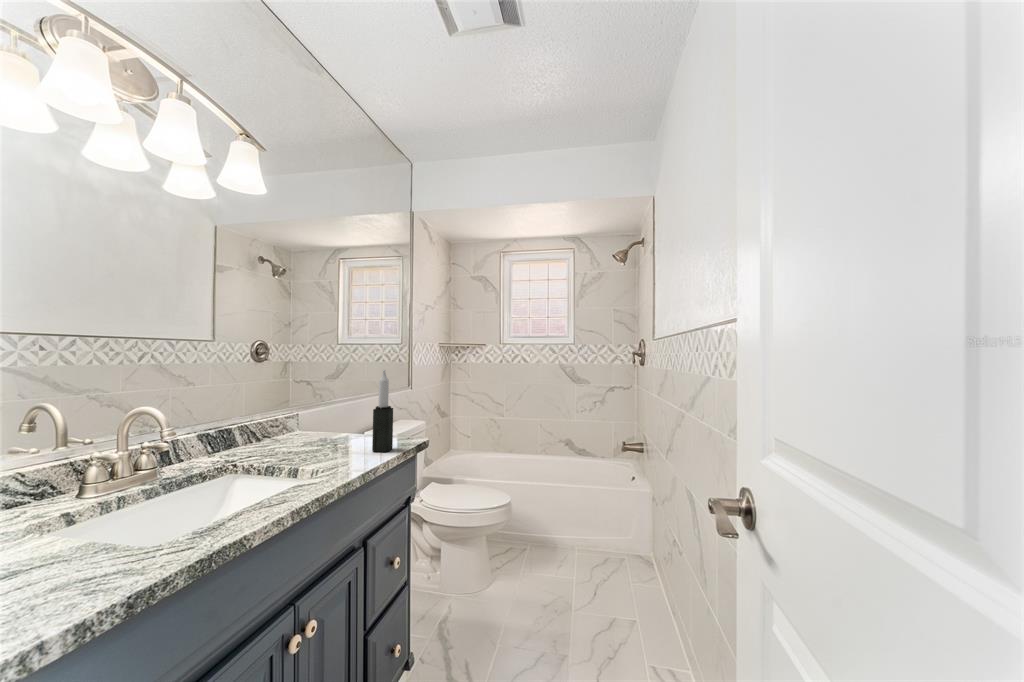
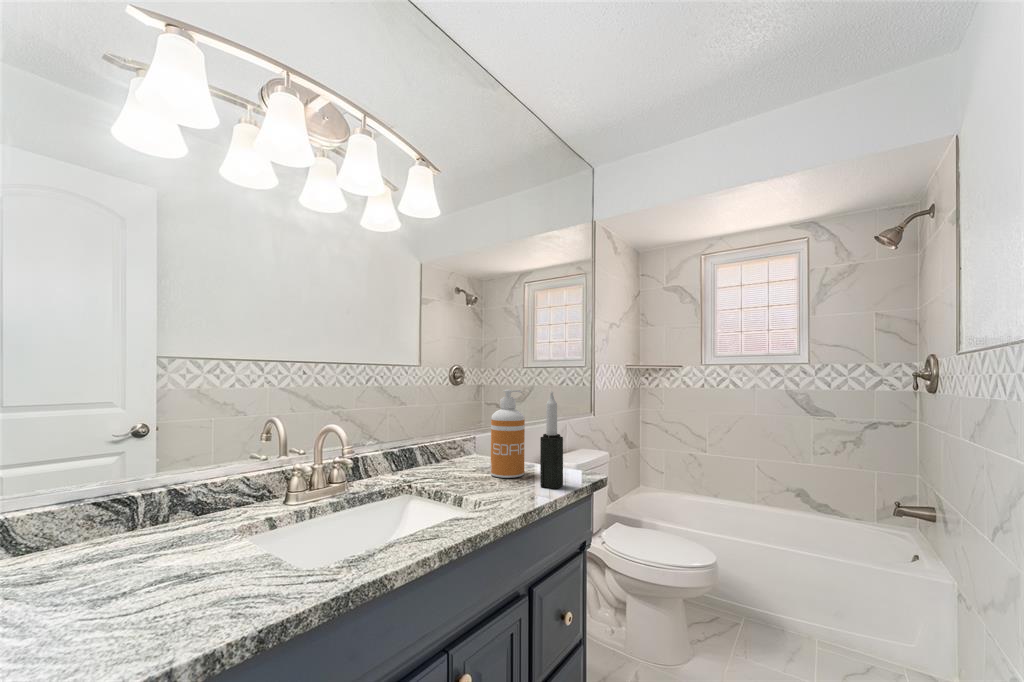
soap dispenser: none [322,368,356,448] -> present [491,390,525,478]

